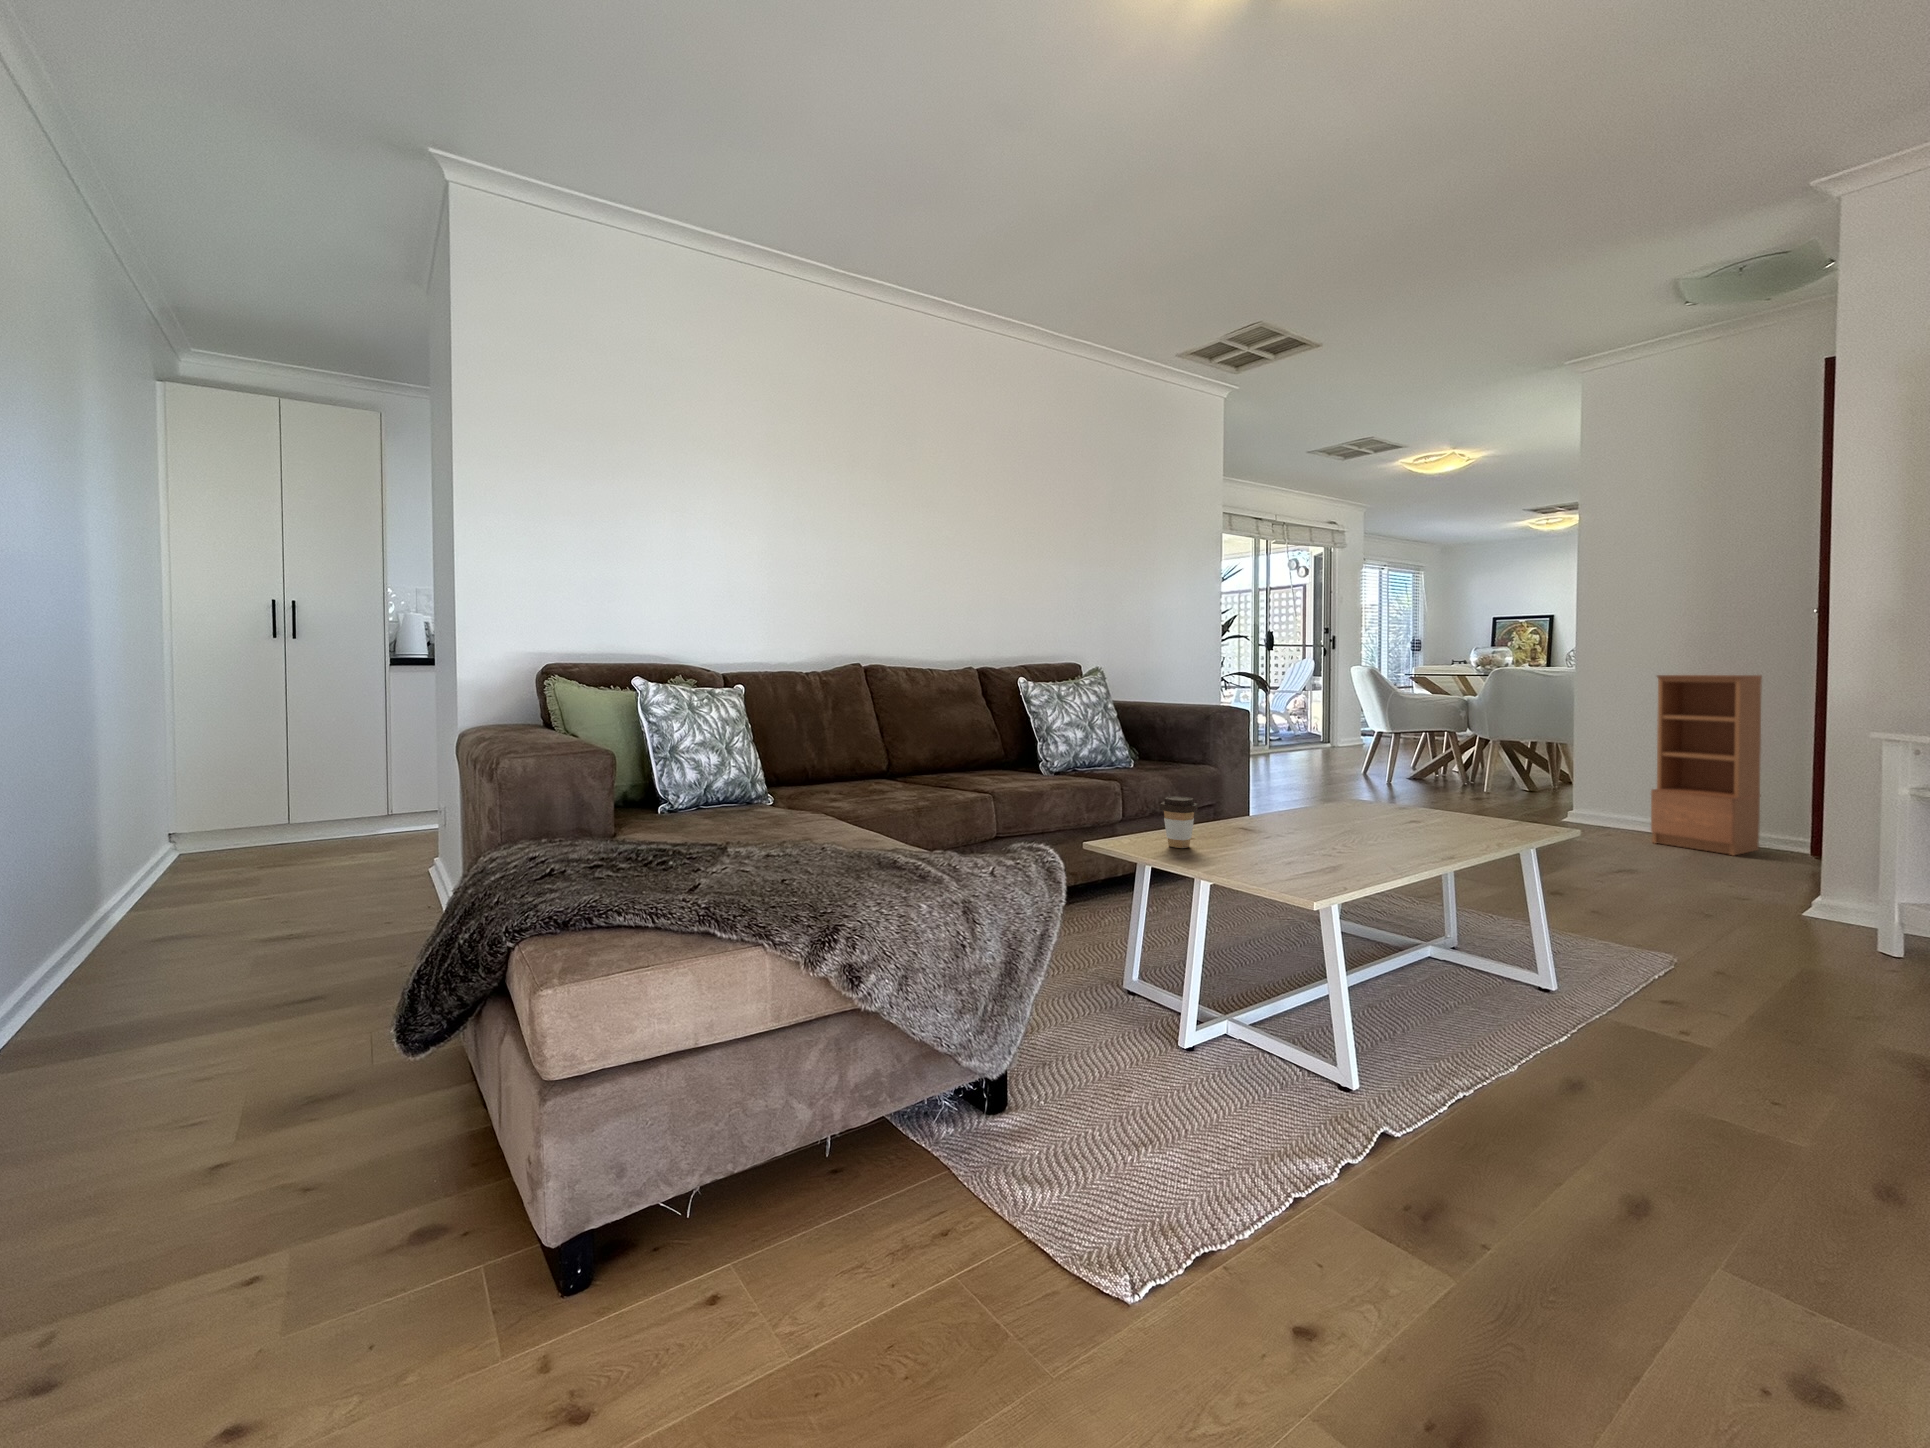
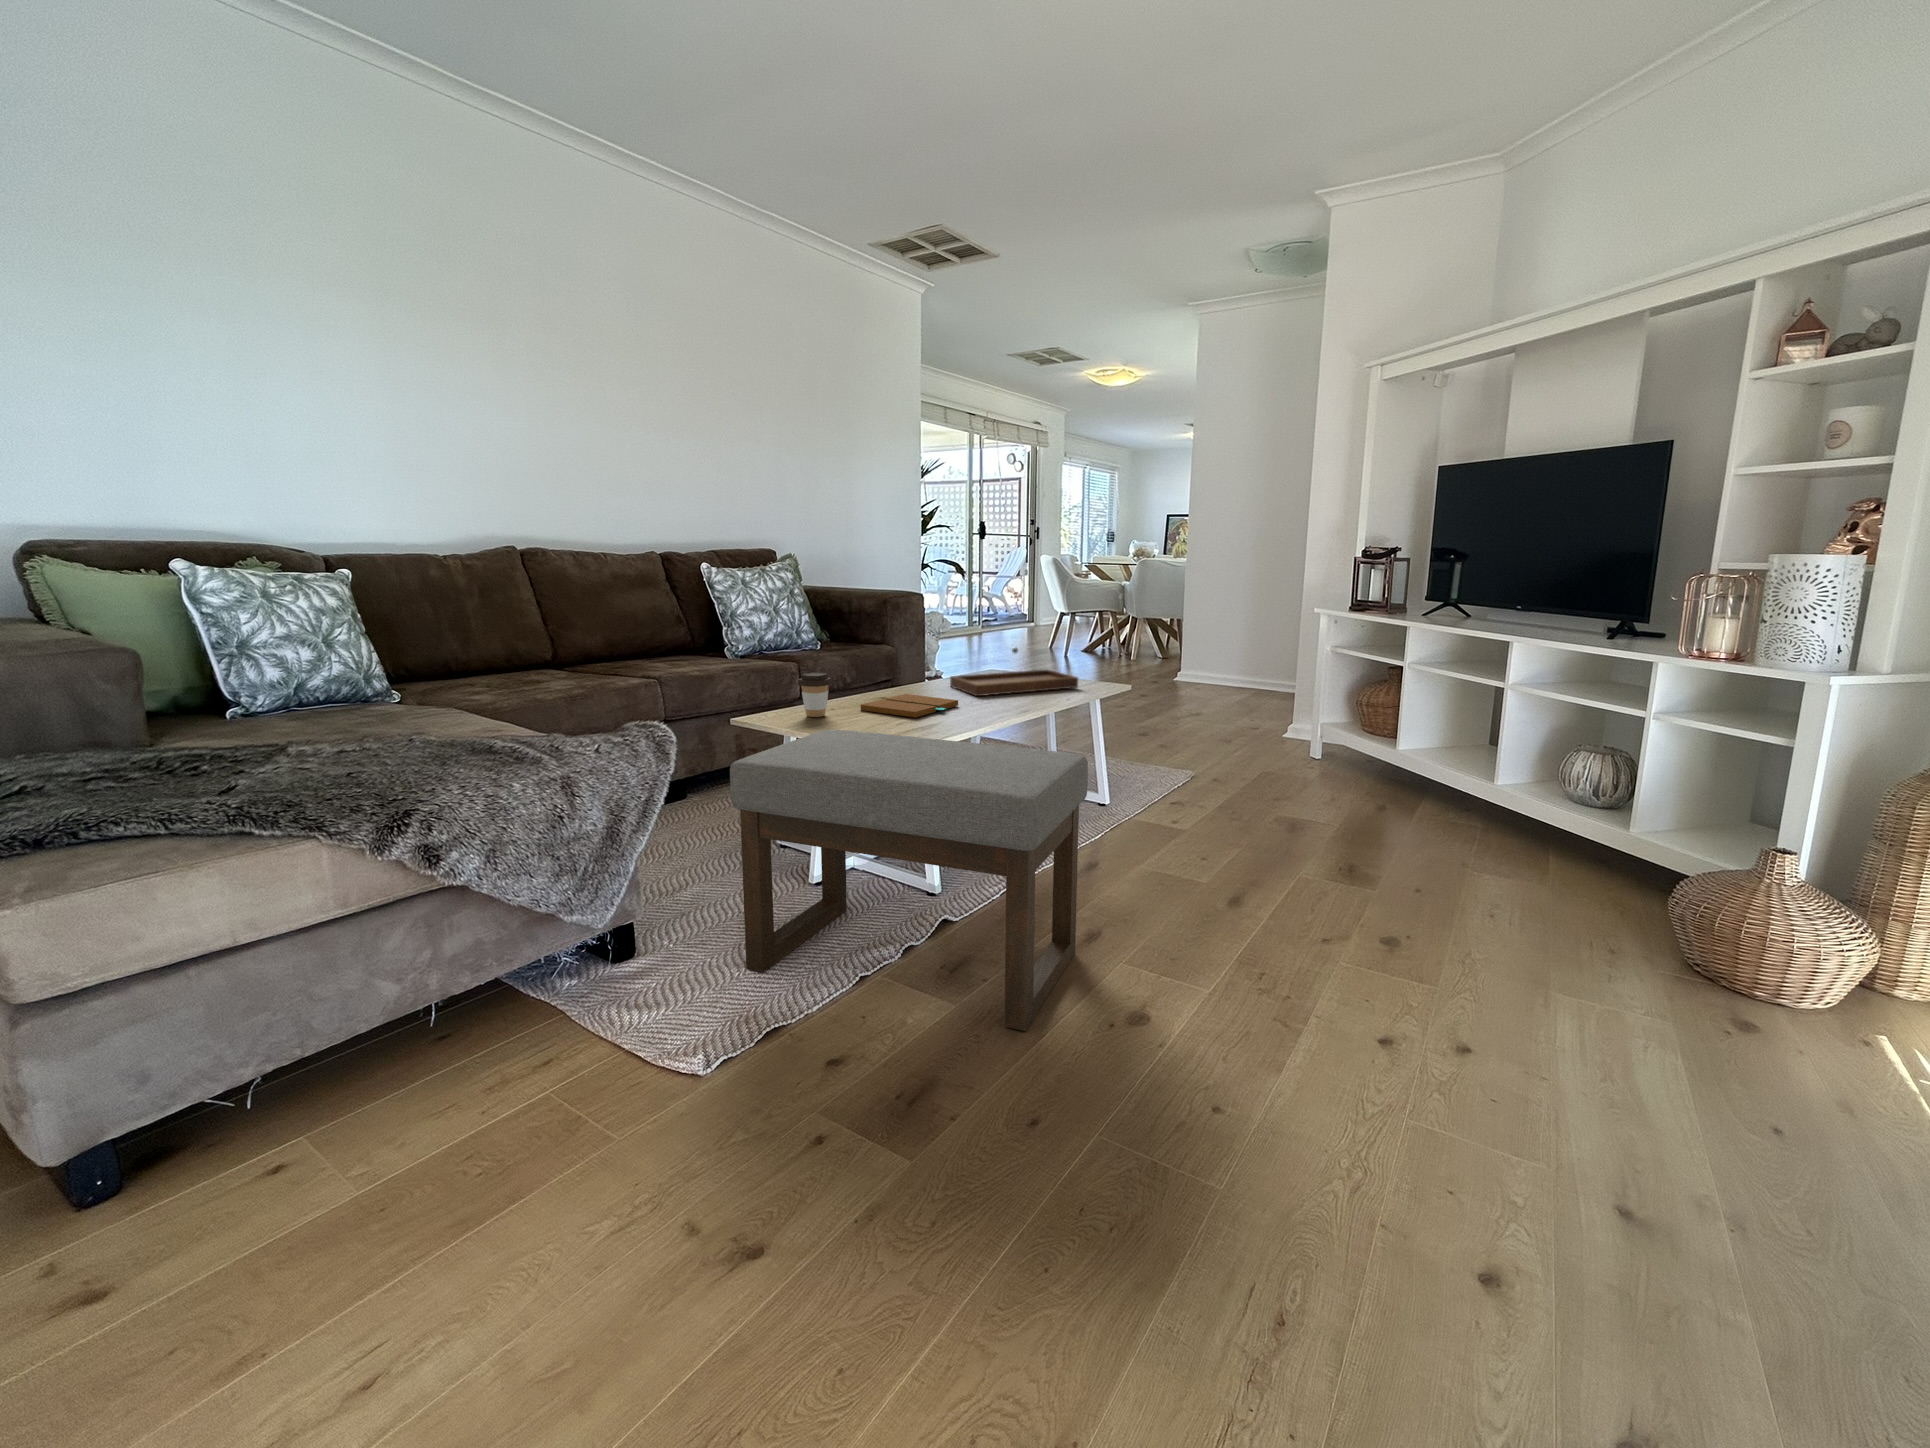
bookcase: present [1651,675,1762,855] -> none [1219,565,1288,698]
tray: none [1320,775,1504,834] -> present [950,647,1078,696]
book: none [1228,826,1351,857] -> present [861,694,958,717]
ottoman: none [1132,866,1647,1364] -> present [730,729,1088,1031]

